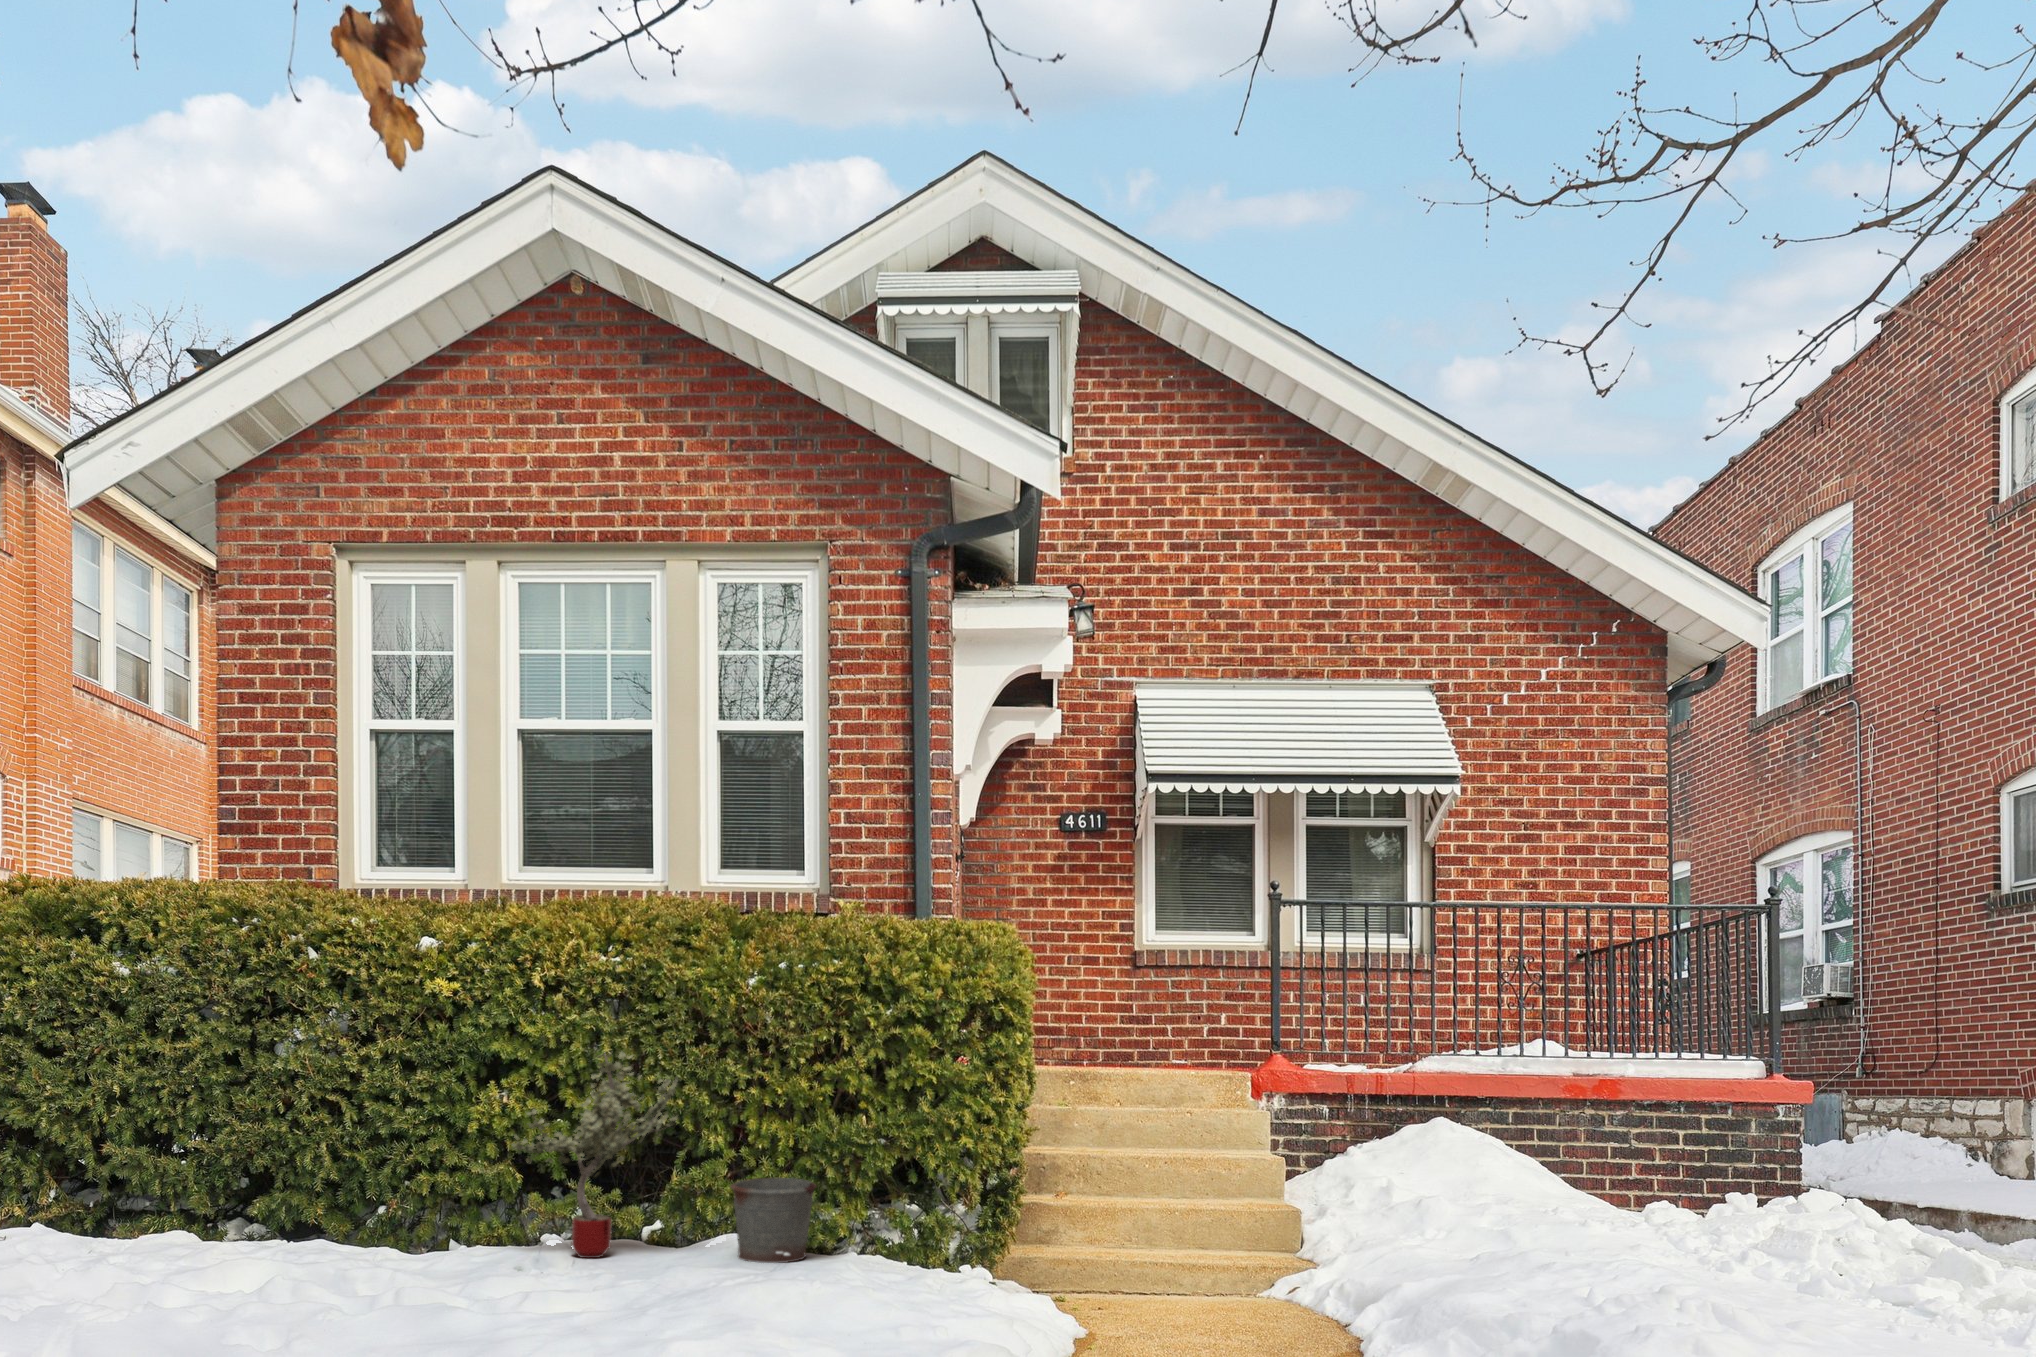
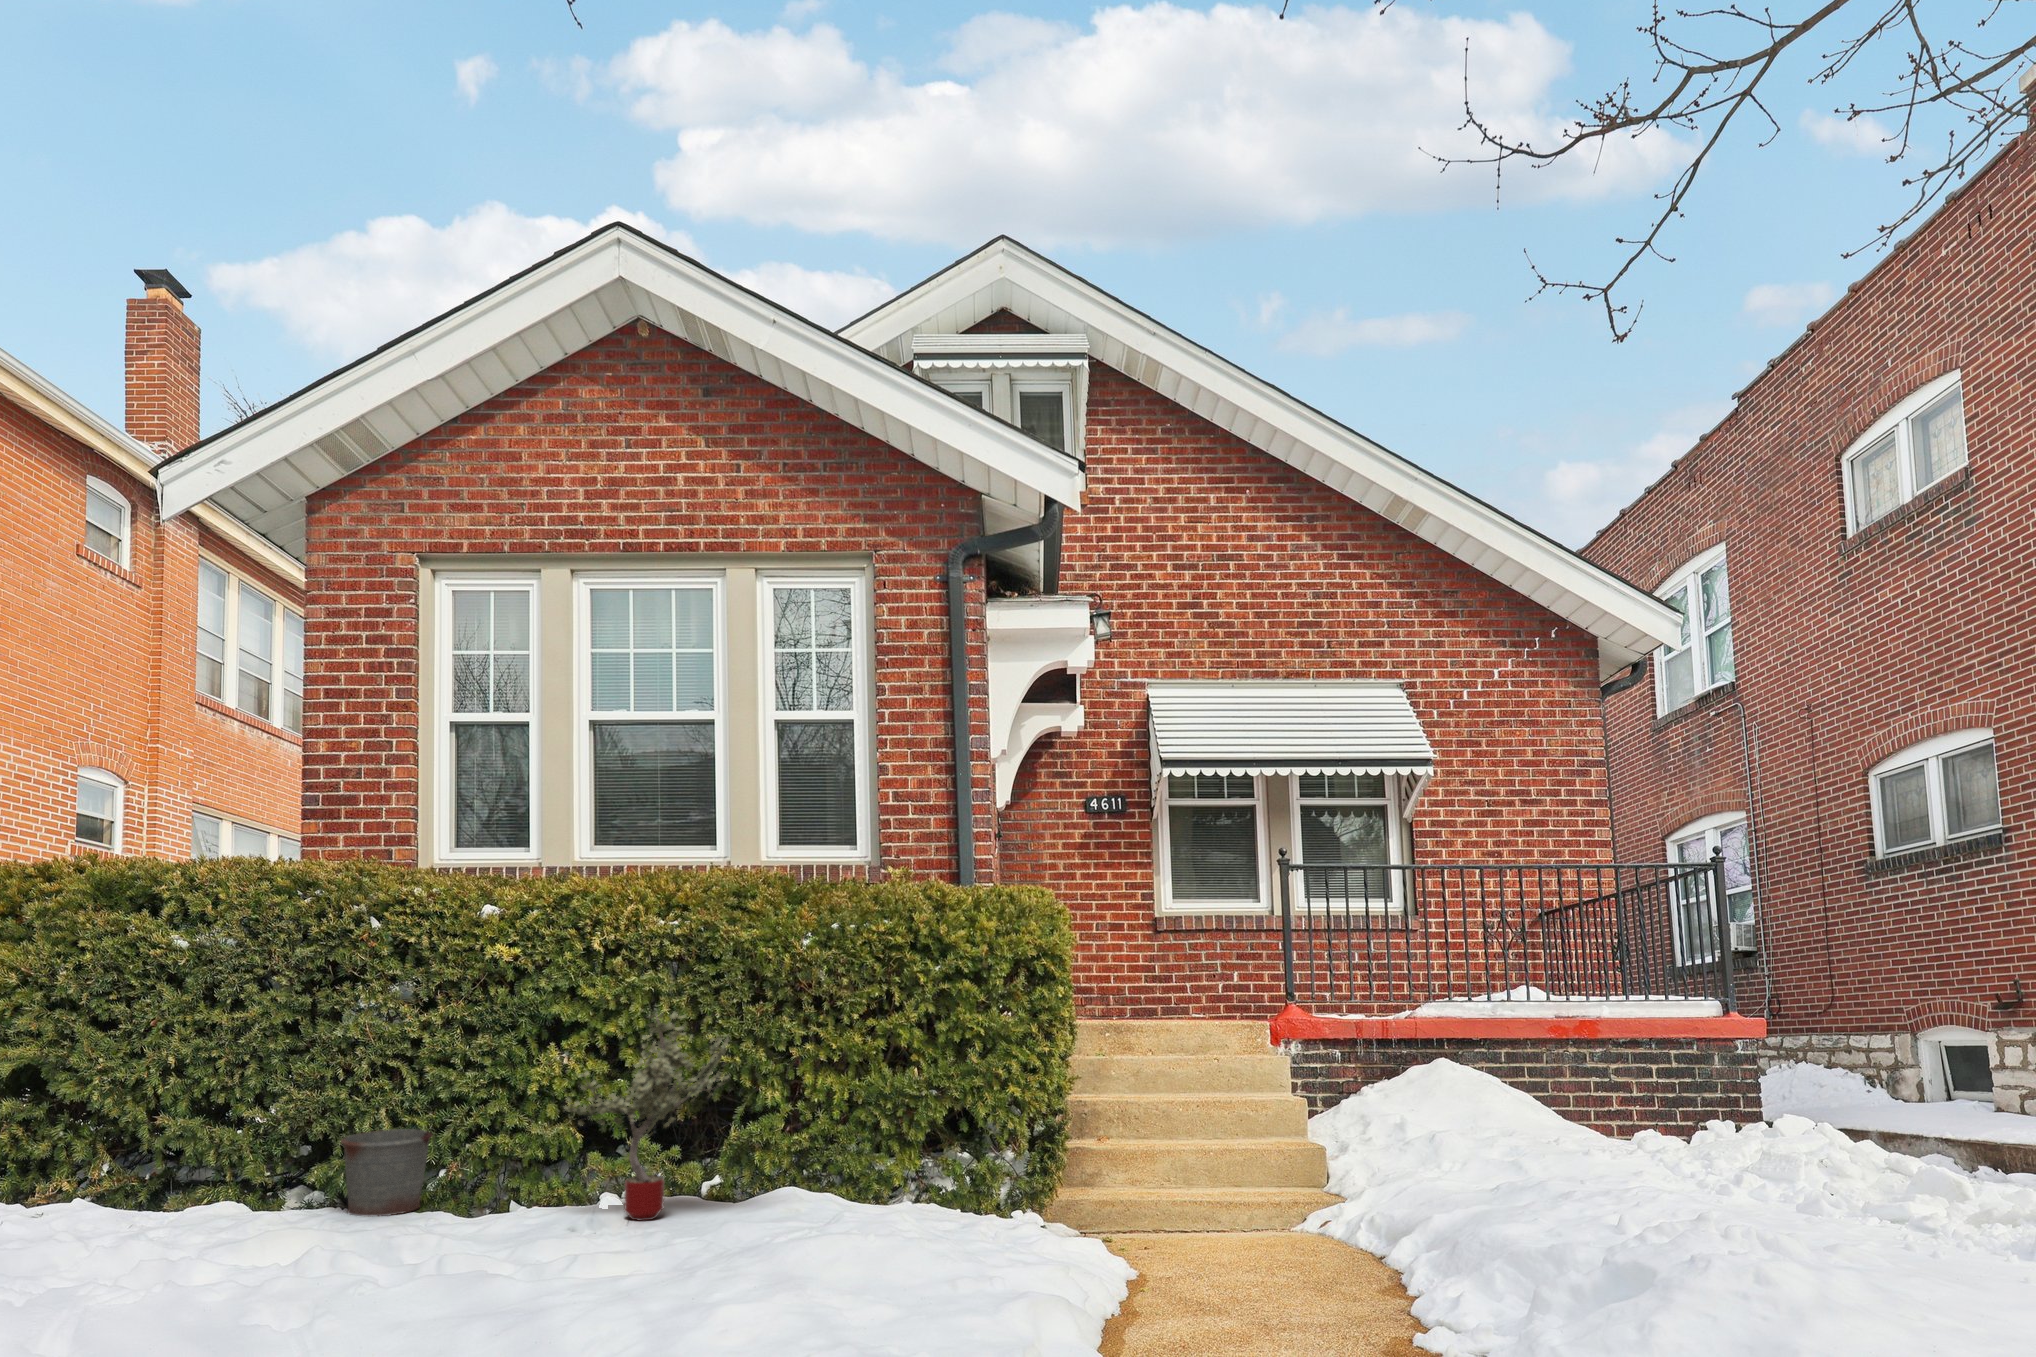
bucket: present [731,1178,817,1263] -> present [341,1129,433,1217]

